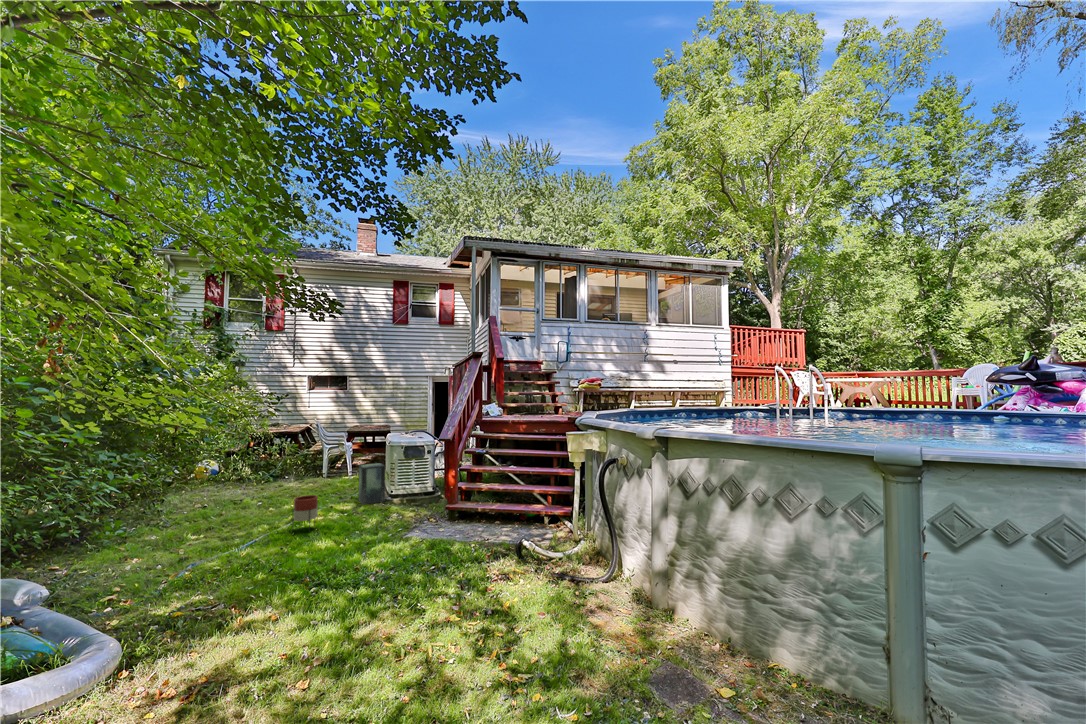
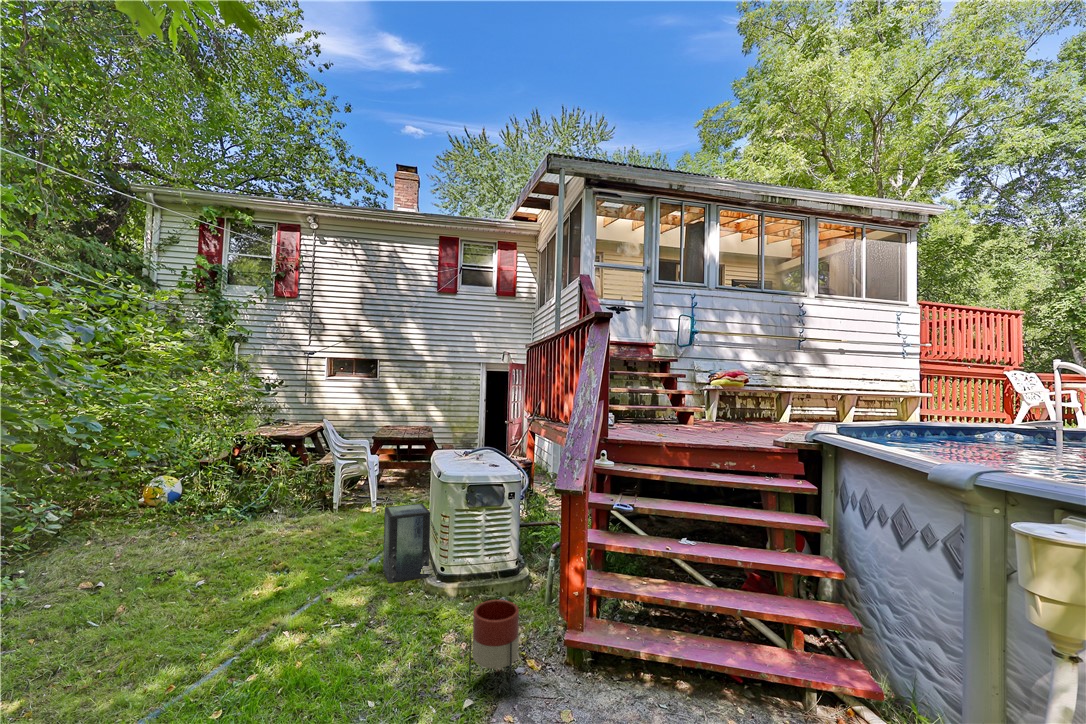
planter: present [292,495,318,531] -> present [469,600,519,694]

